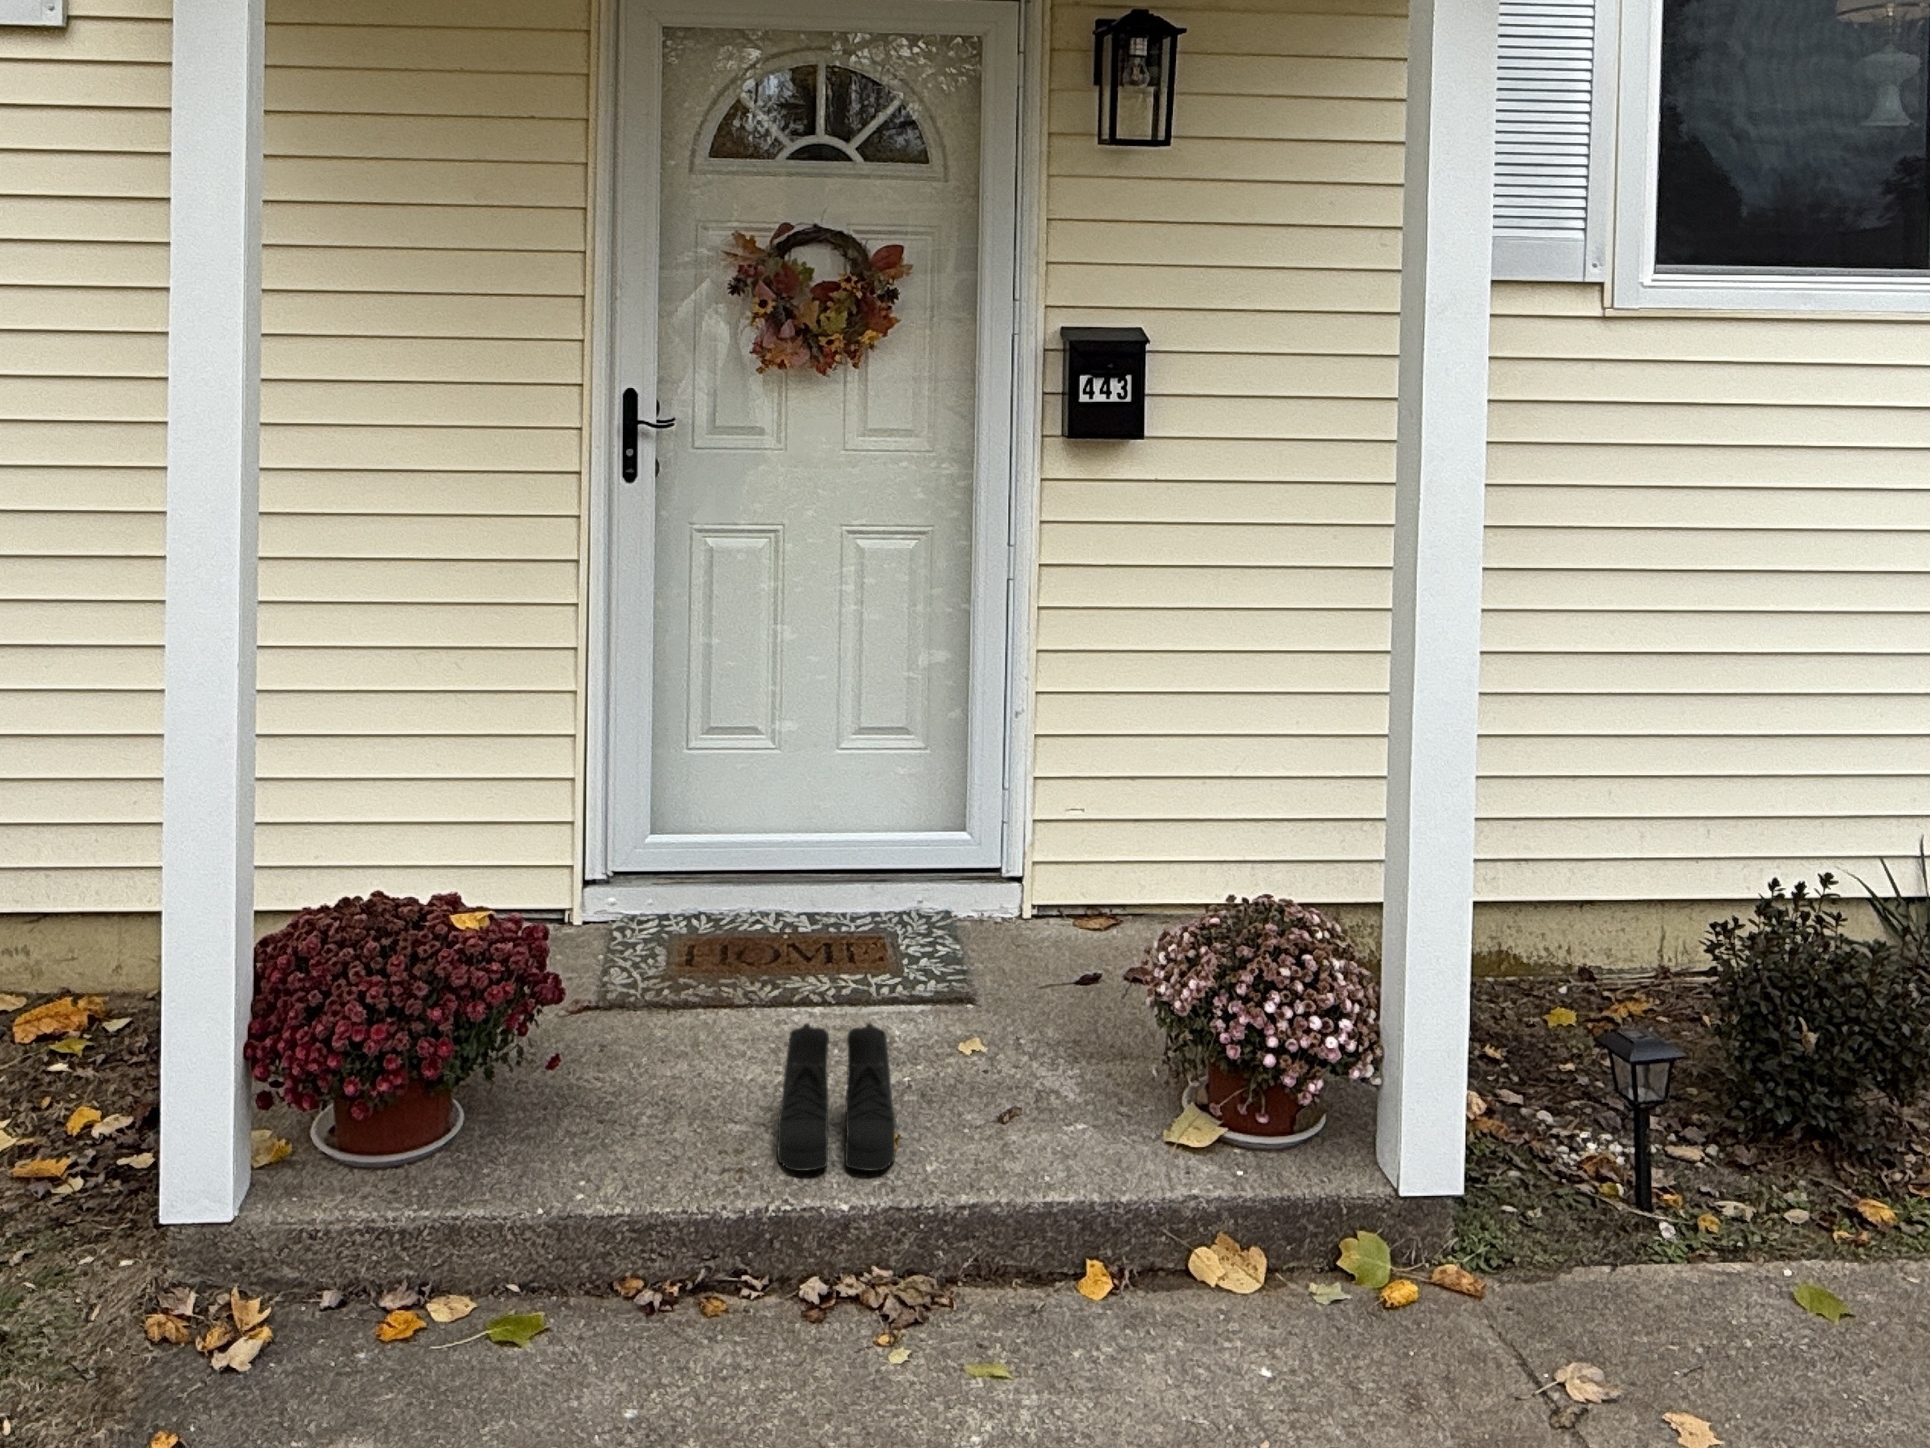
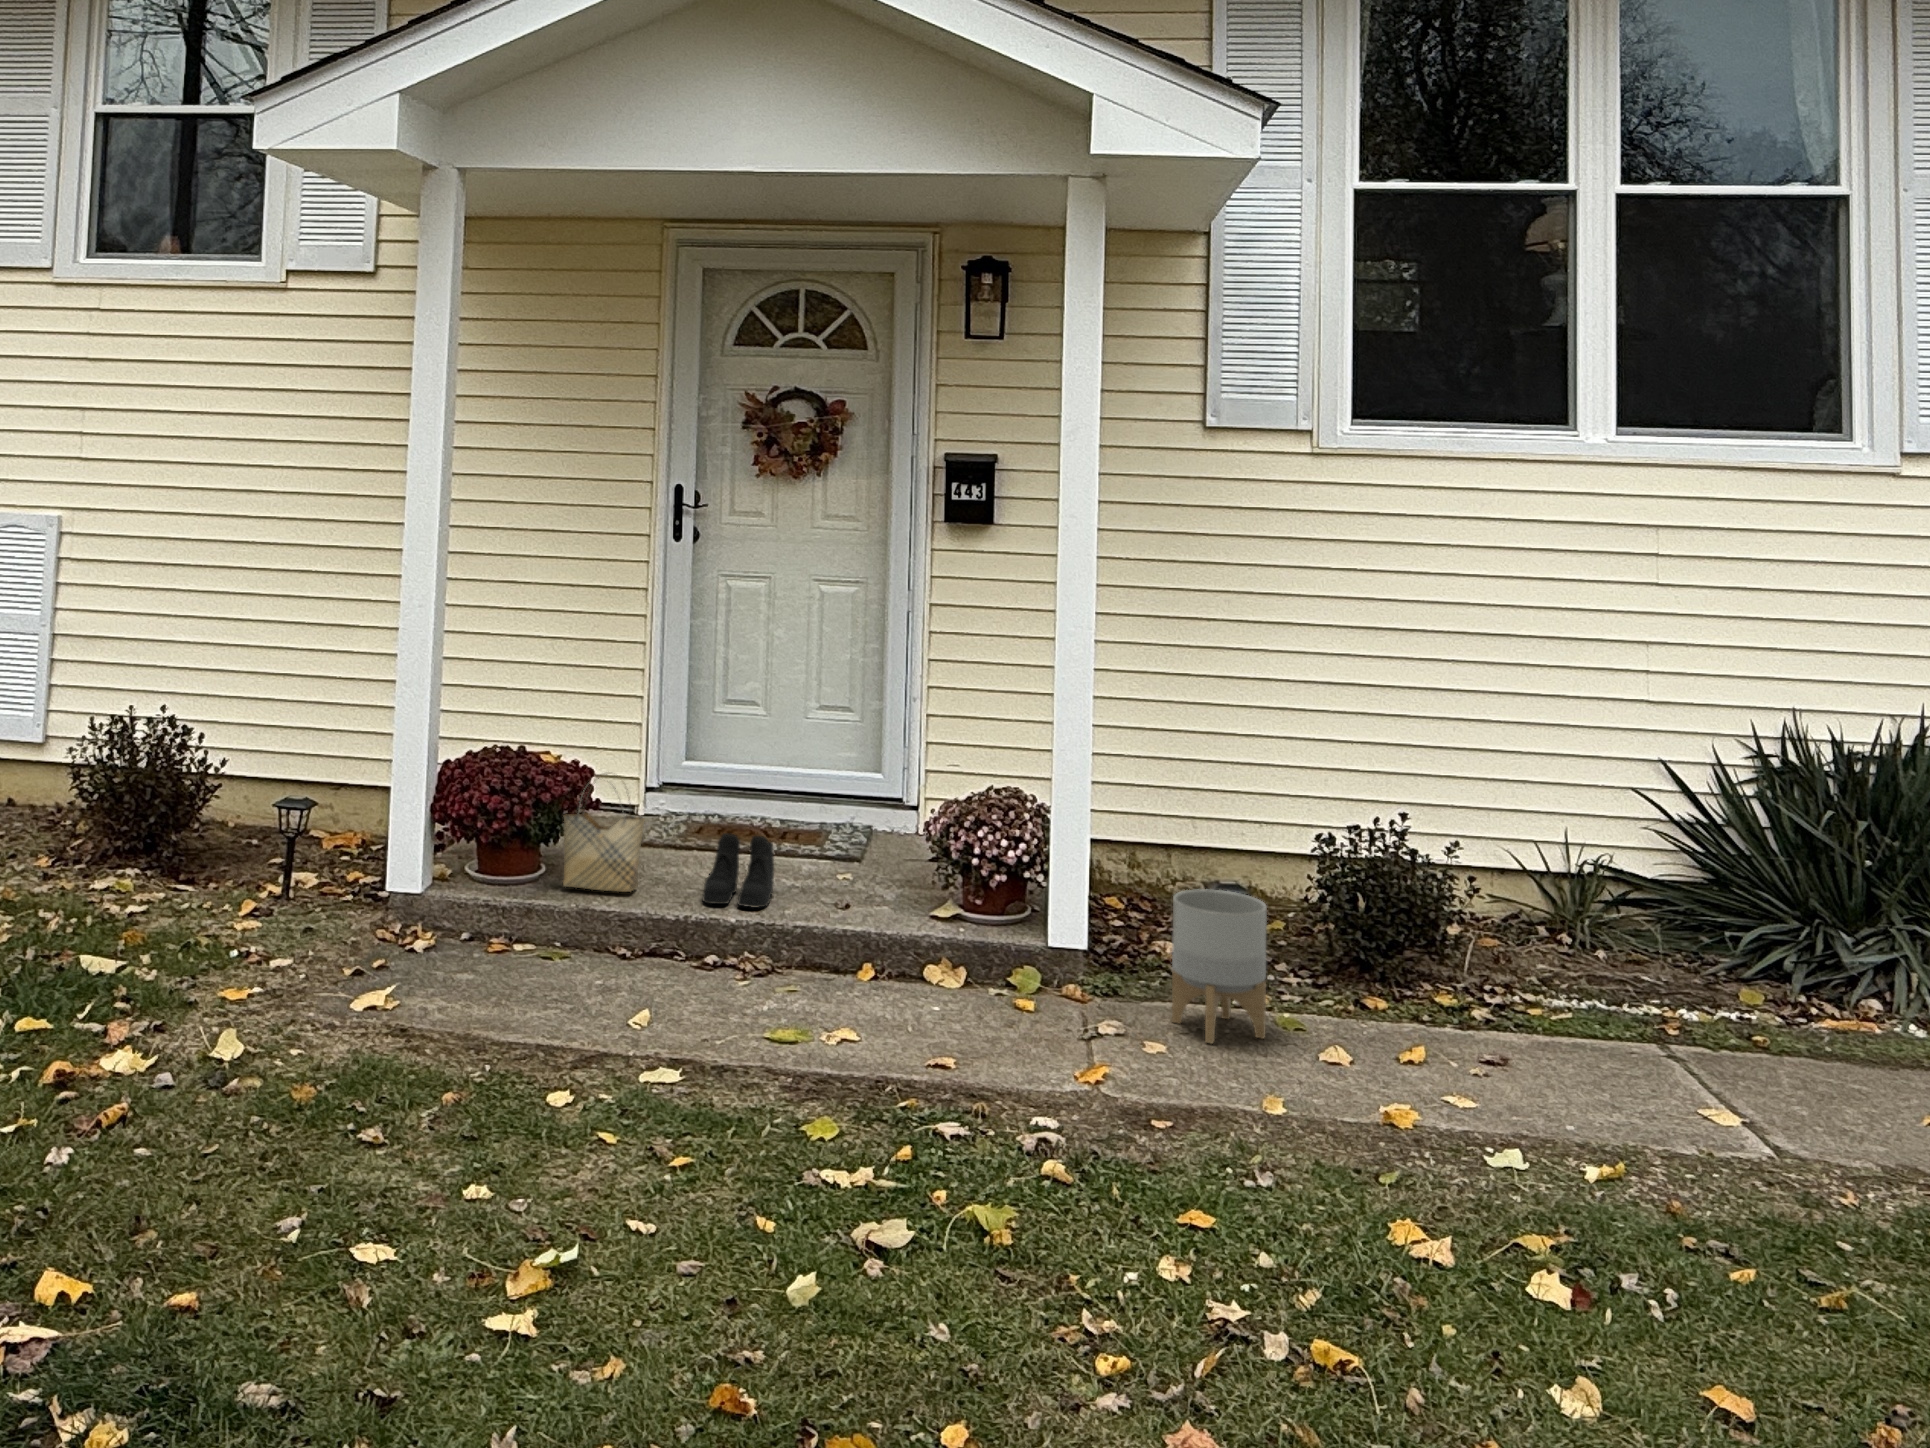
woven basket: none [509,937,662,1162] -> present [563,776,645,892]
planter: none [1624,1079,1799,1369] -> present [1172,889,1267,1043]

